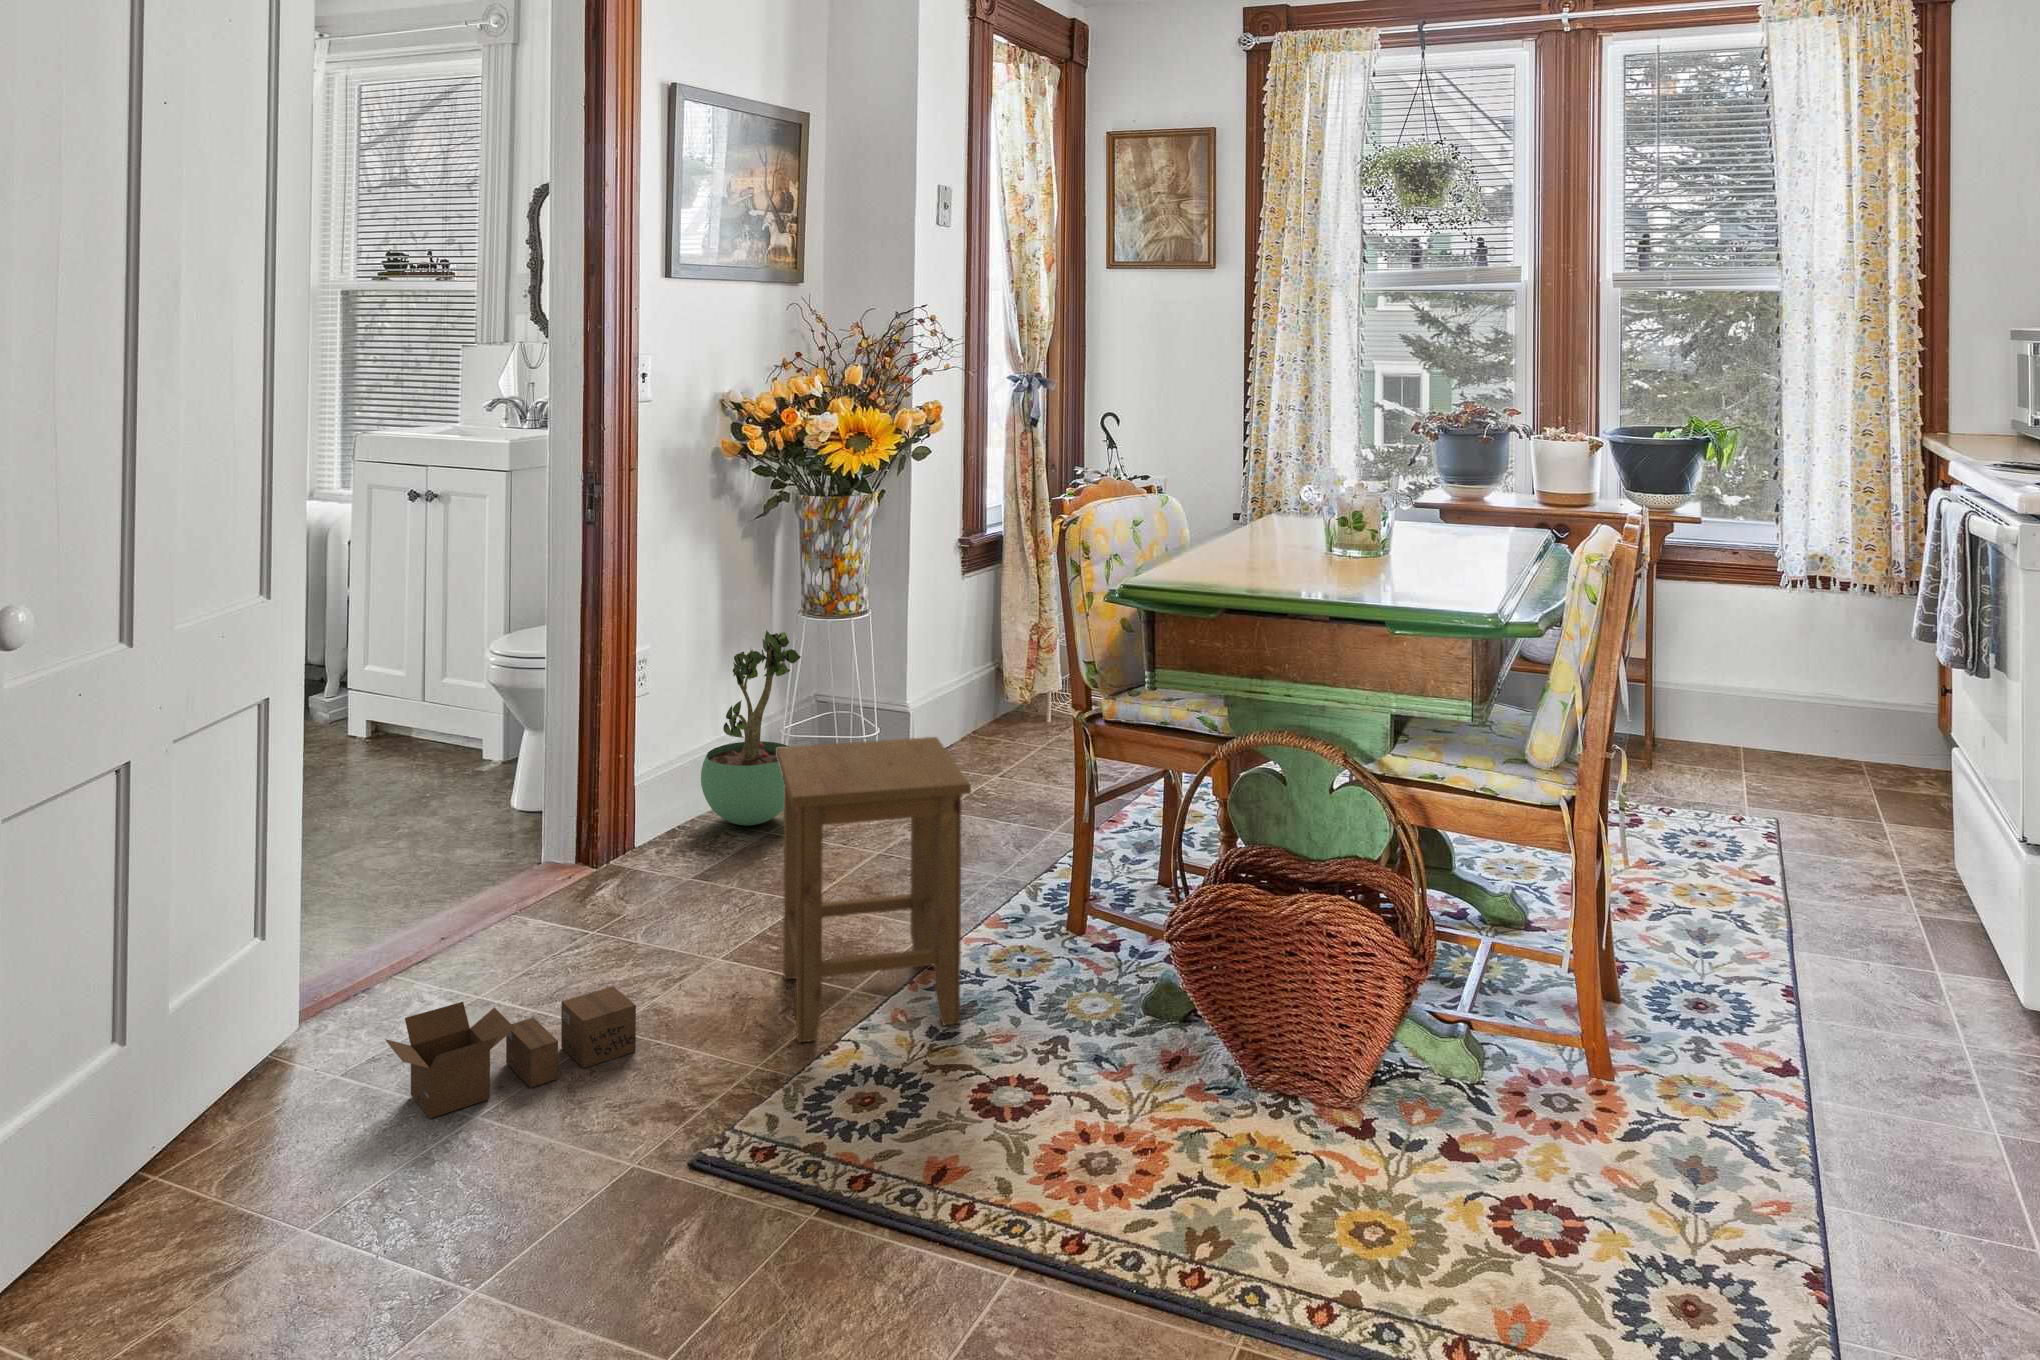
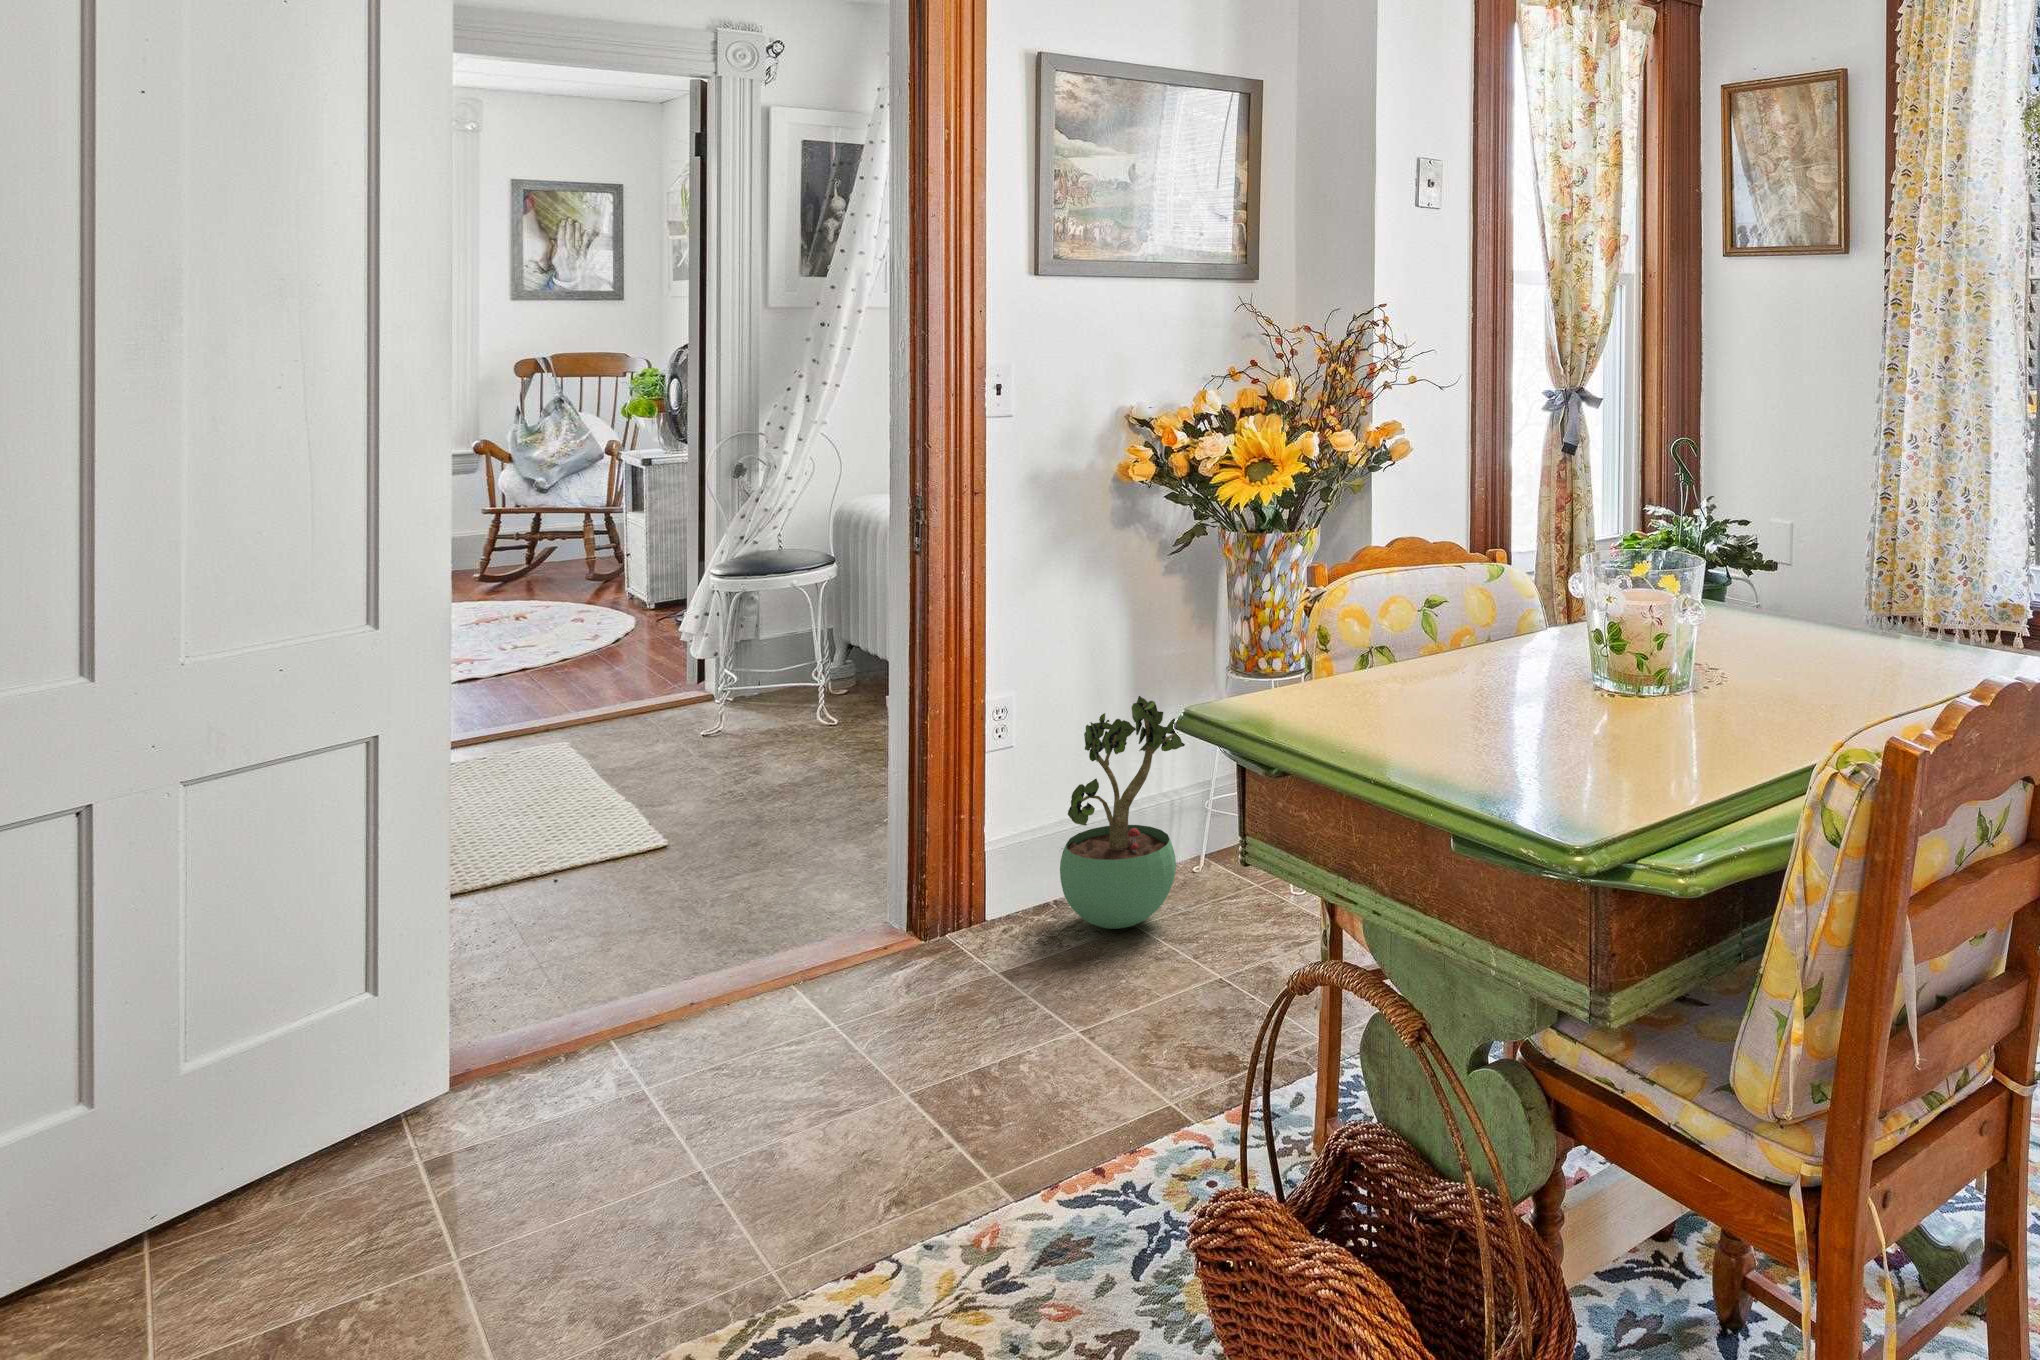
stool: present [777,737,971,1042] -> none [813,870,1121,1297]
cardboard box: present [385,986,636,1118] -> none [338,1141,674,1288]

